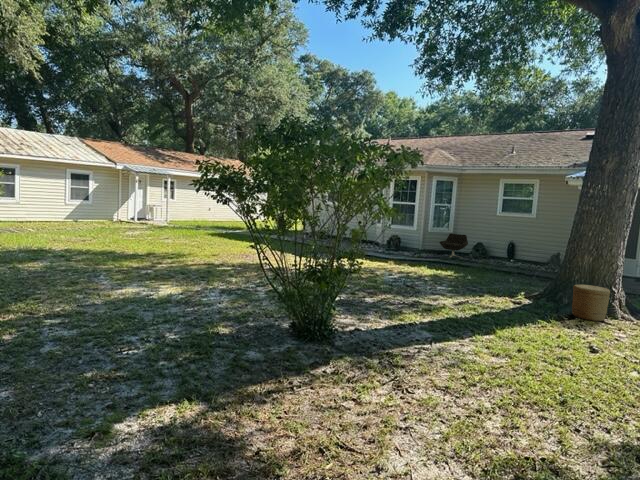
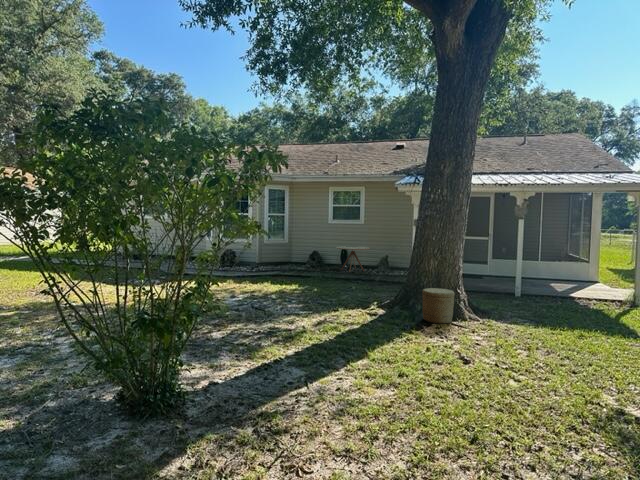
lounge chair: present [440,233,468,257] -> none [275,244,303,269]
round table: none [502,240,540,267] -> present [336,246,370,272]

